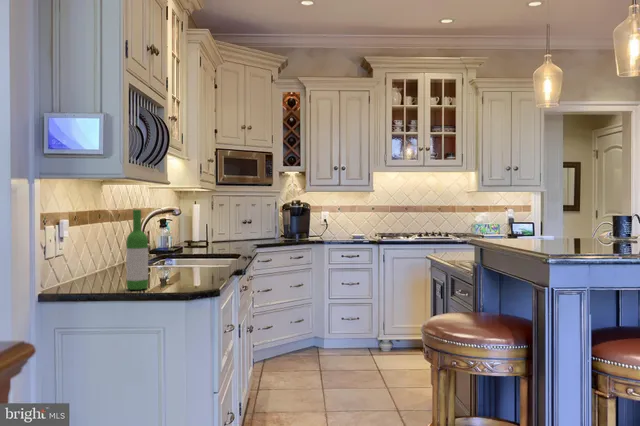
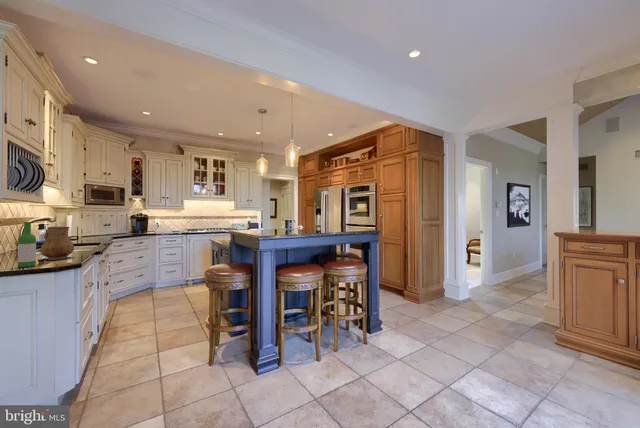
ceramic pitcher: none [157,220,199,280] -> present [41,227,74,260]

